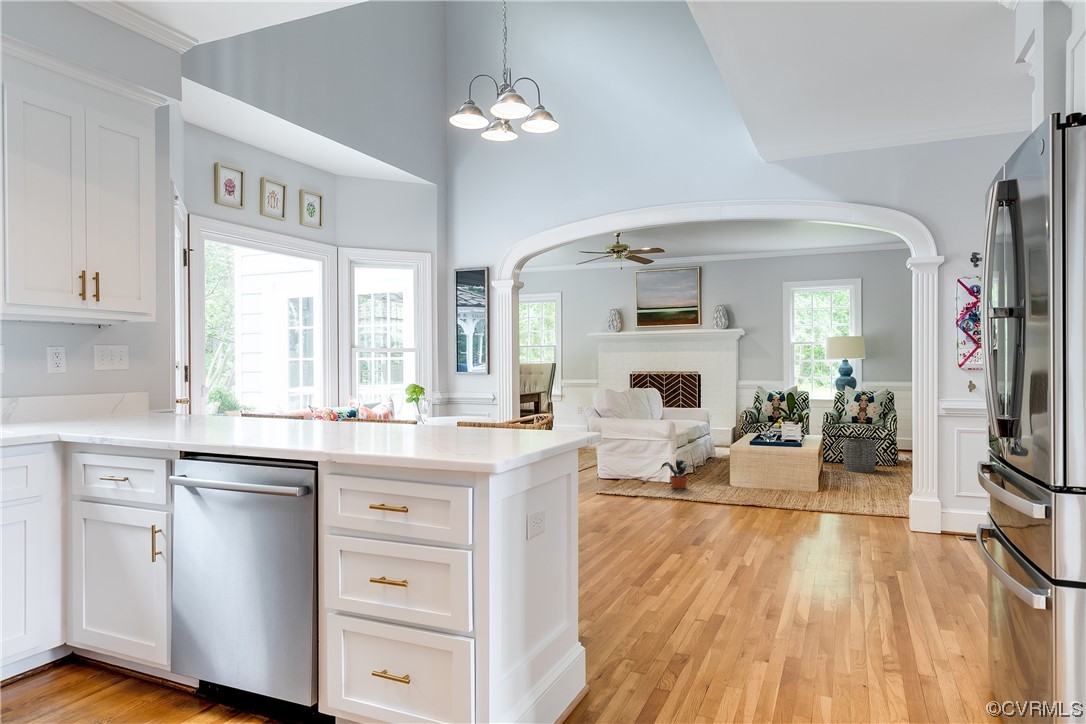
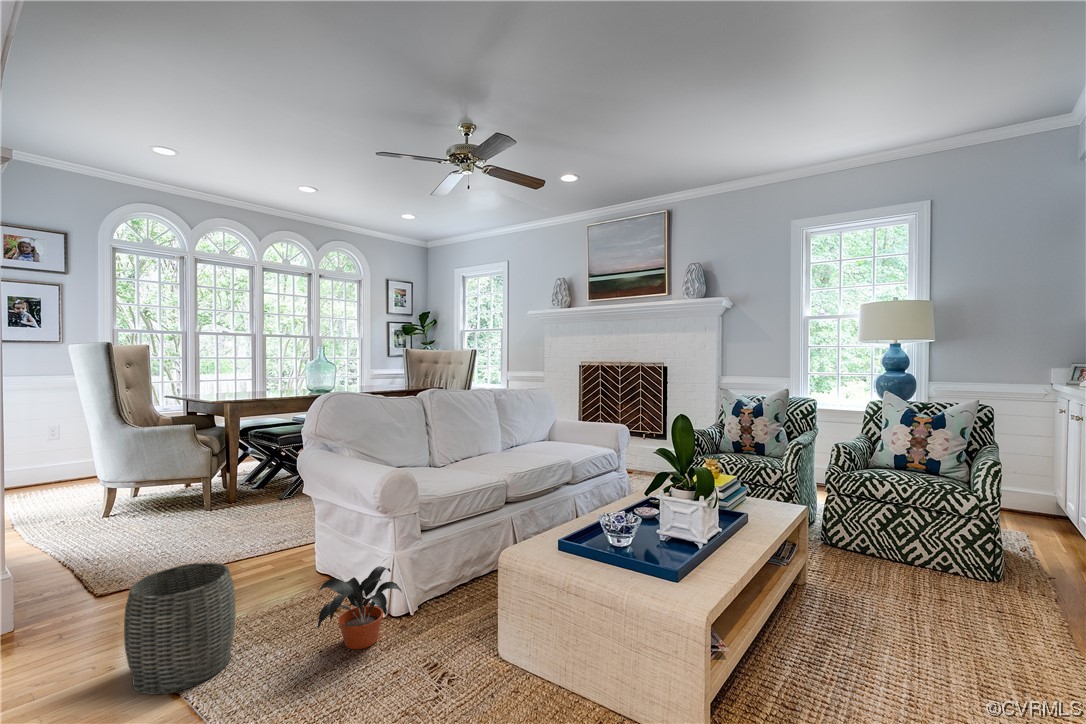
woven basket: present [843,439,876,472] -> present [124,562,236,695]

